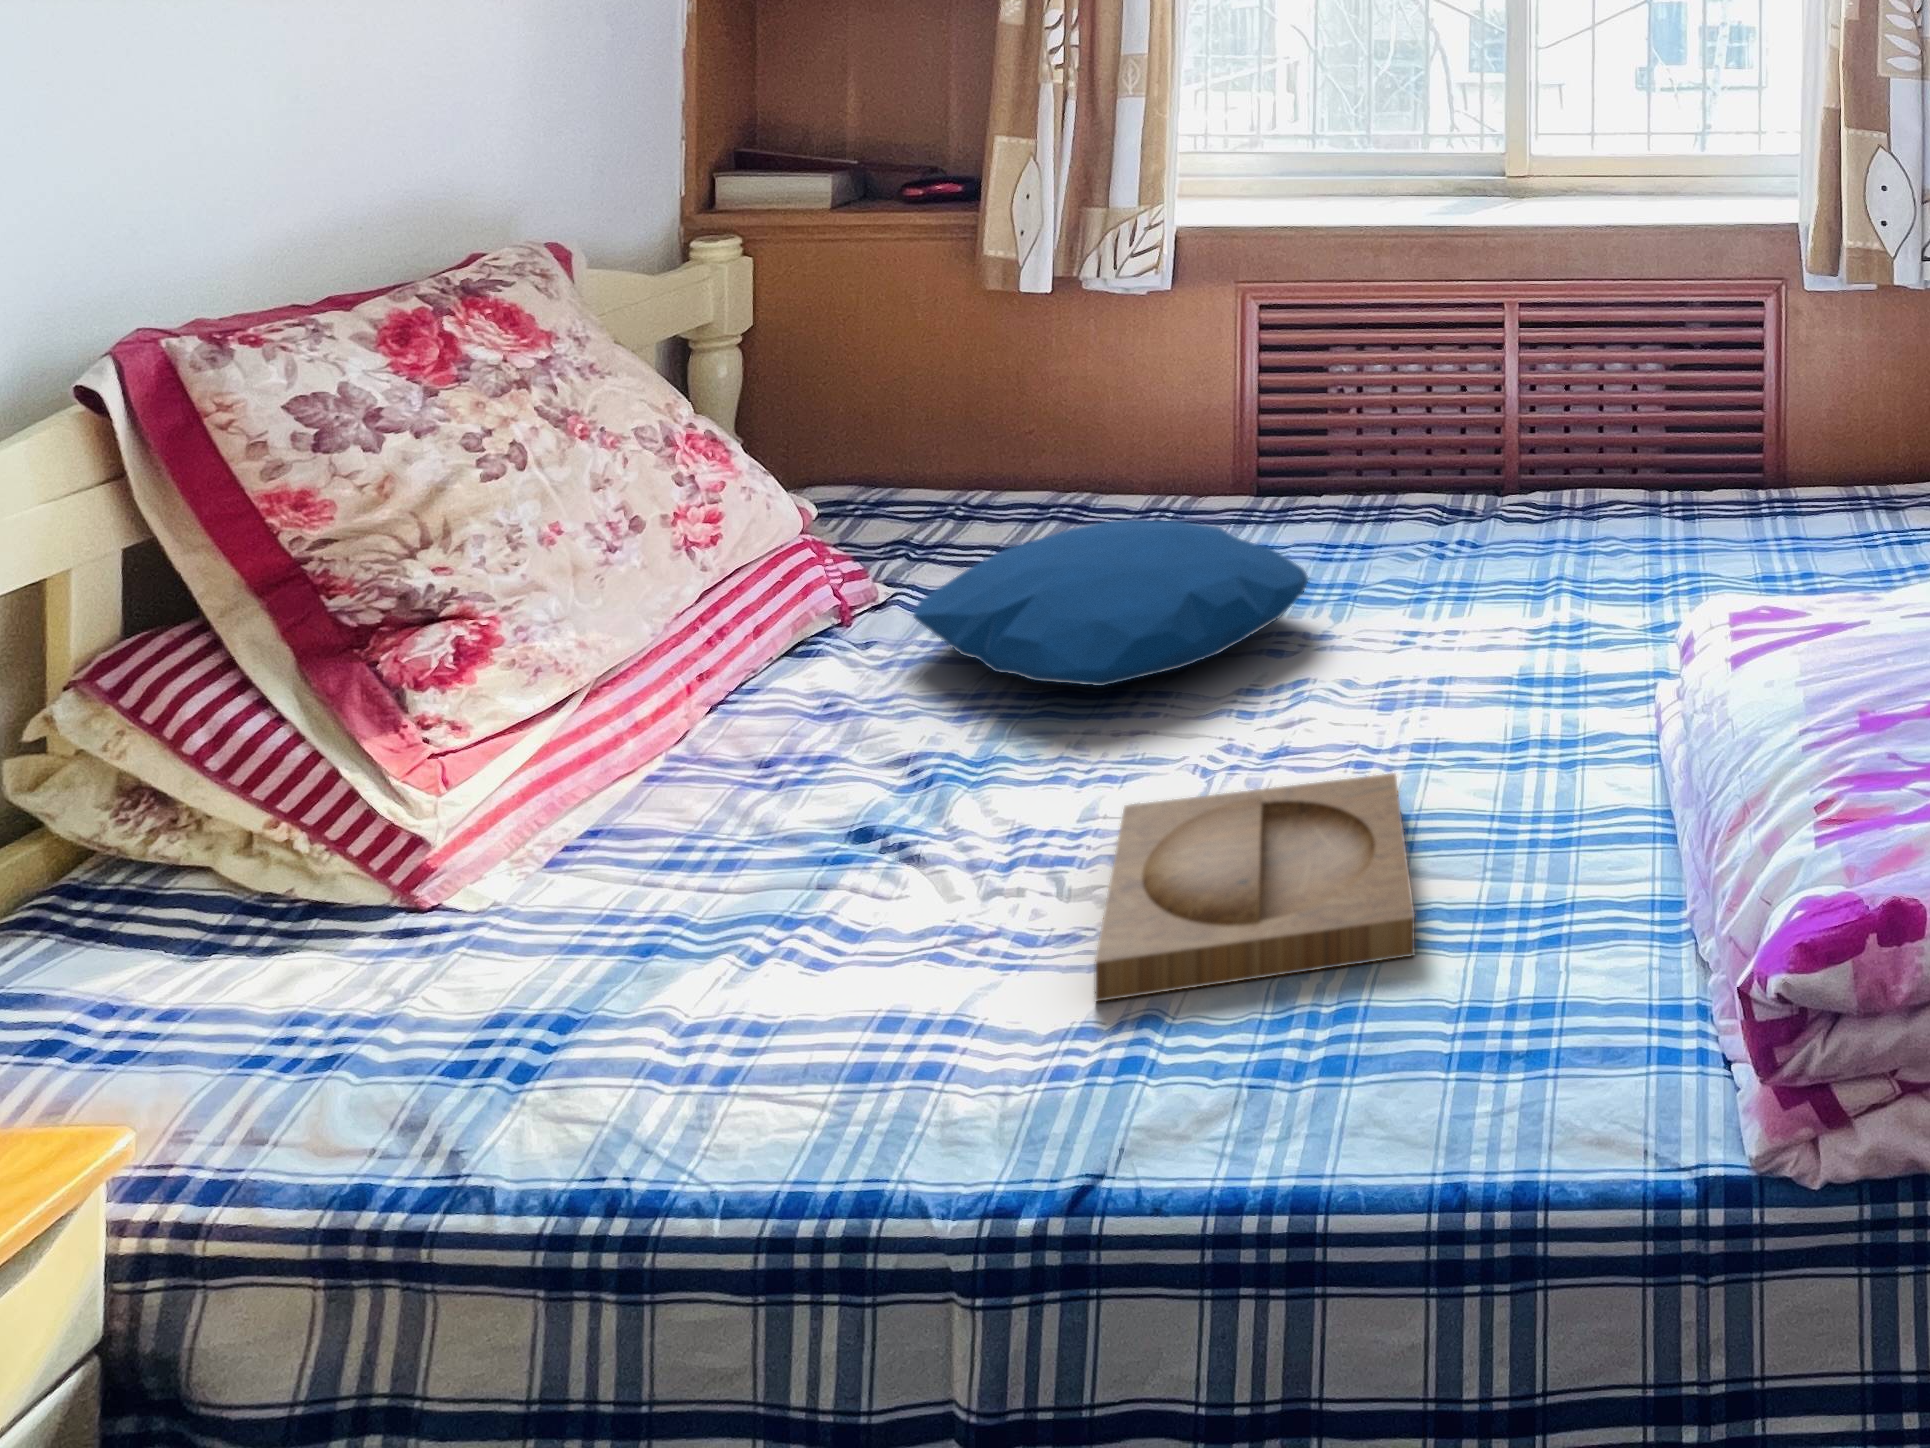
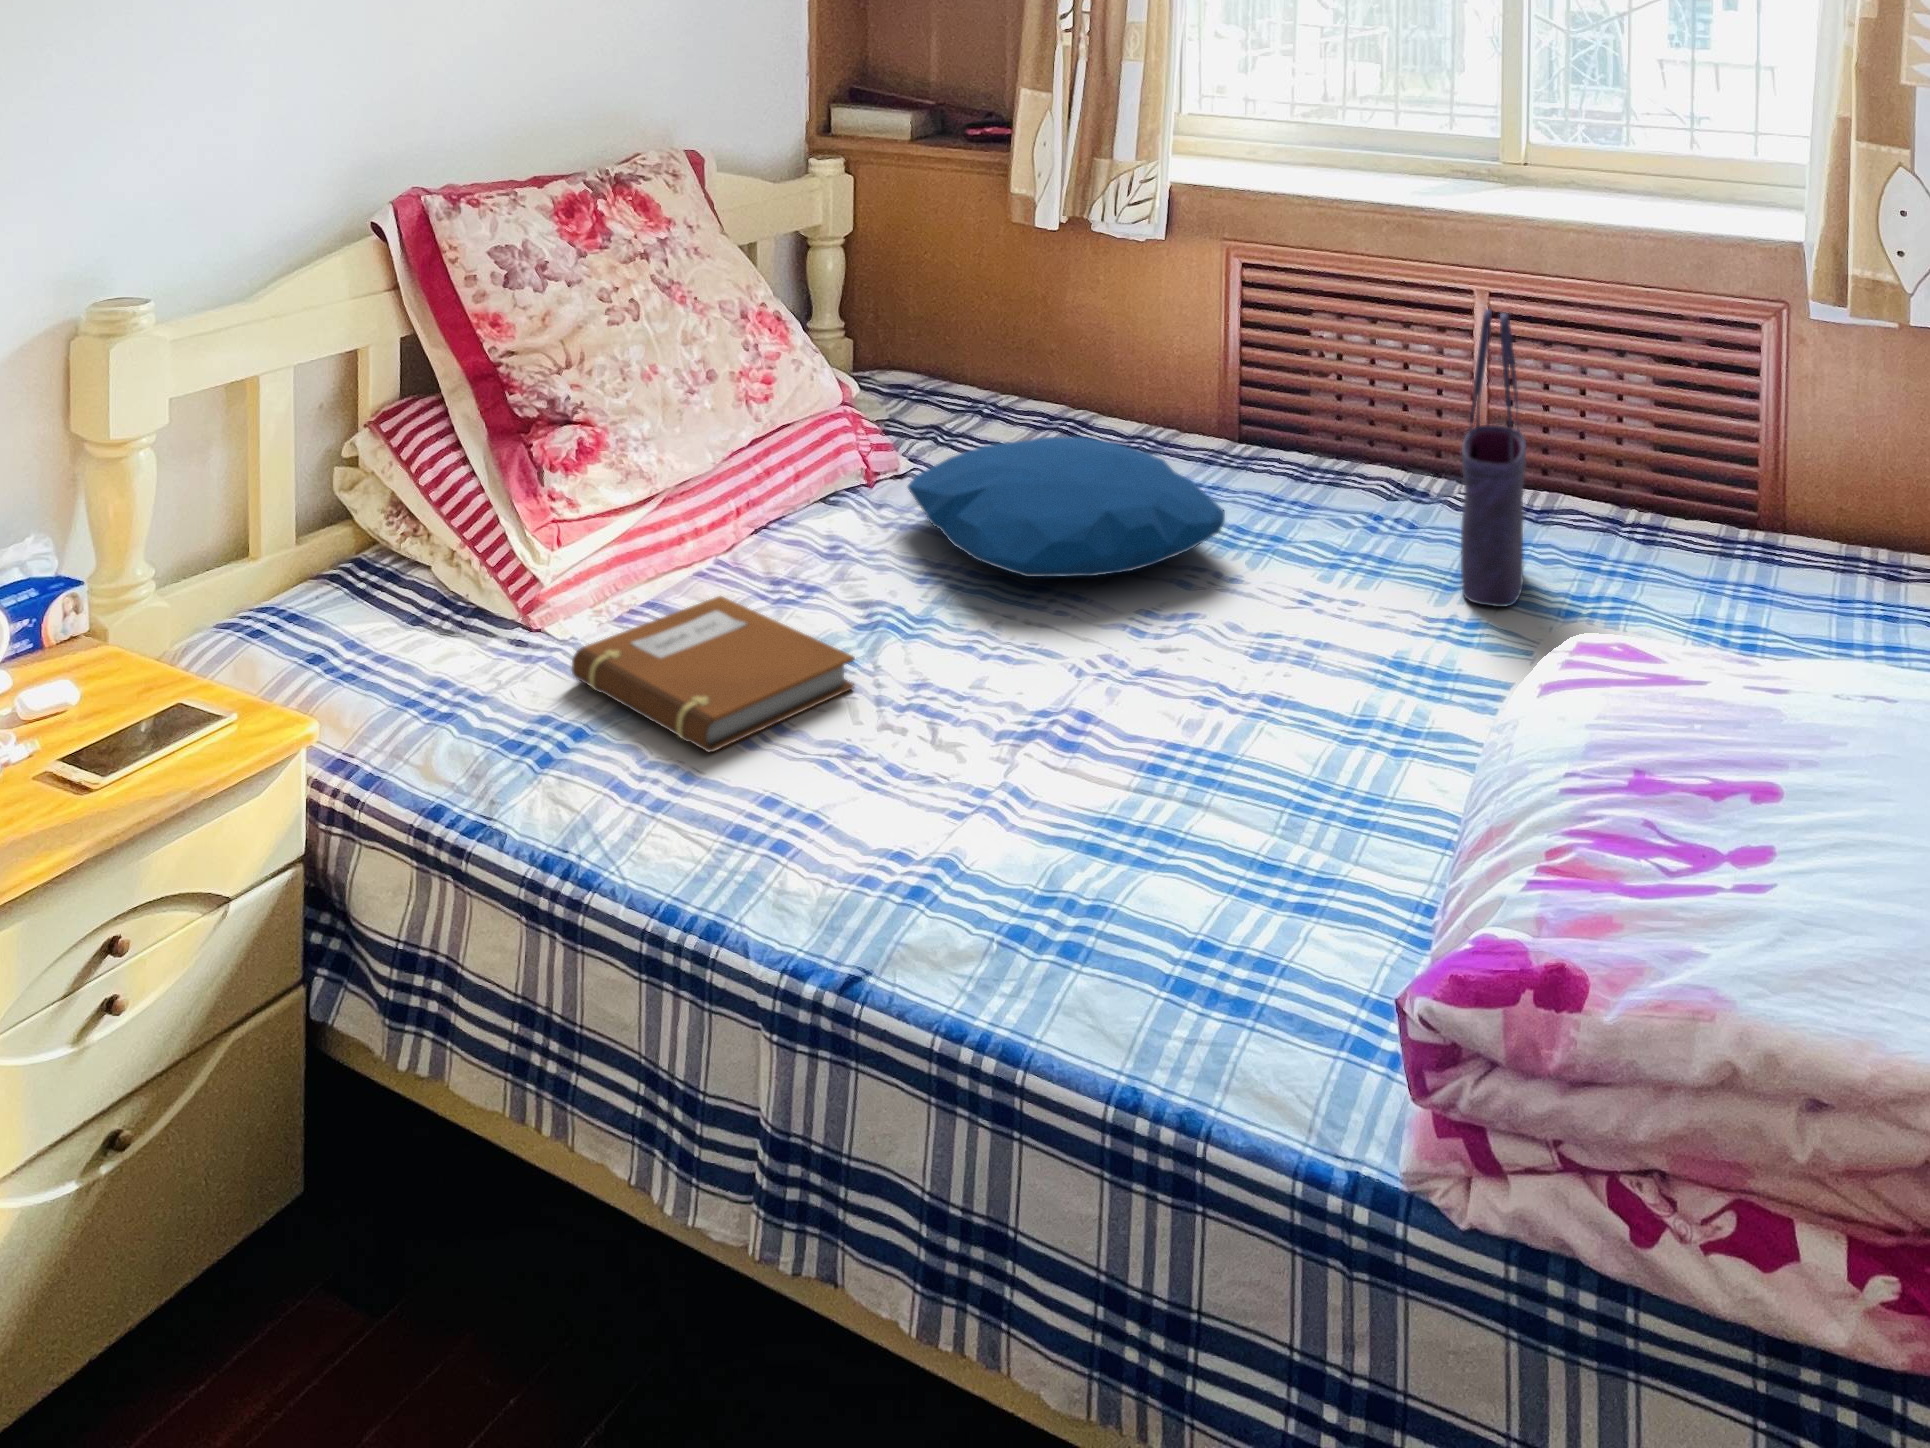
tote bag: none [1549,314,1611,610] -> present [1461,310,1526,607]
tray: present [1095,773,1415,1002] -> none [915,681,1226,880]
notebook: none [518,797,936,989] -> present [572,596,855,752]

